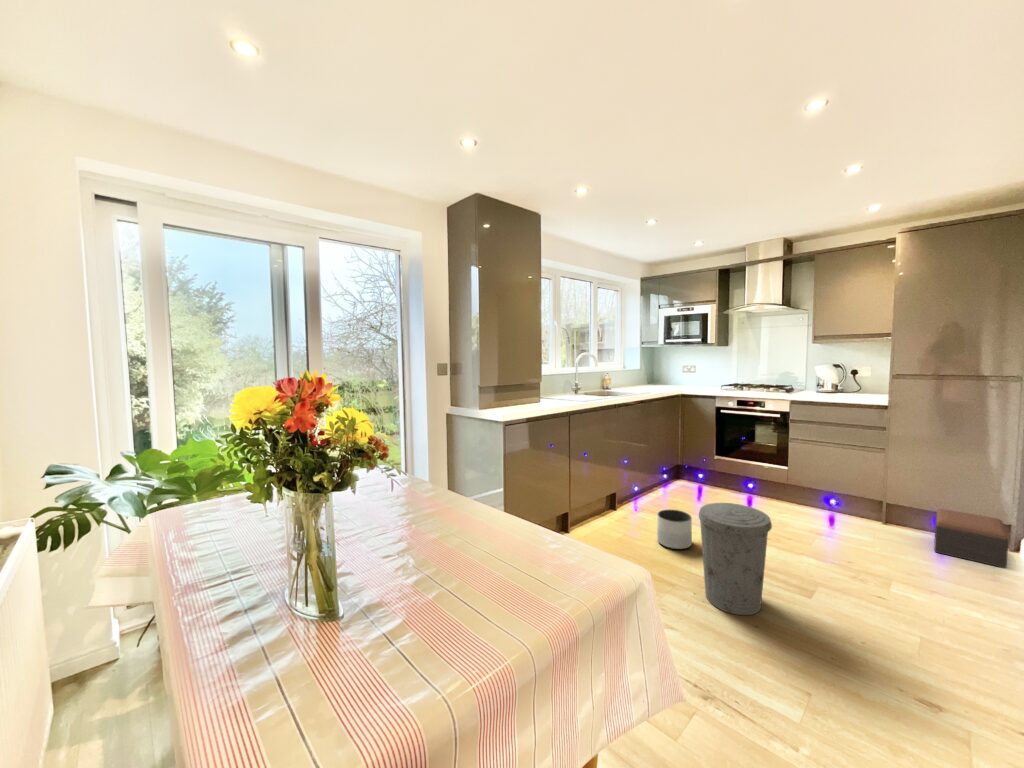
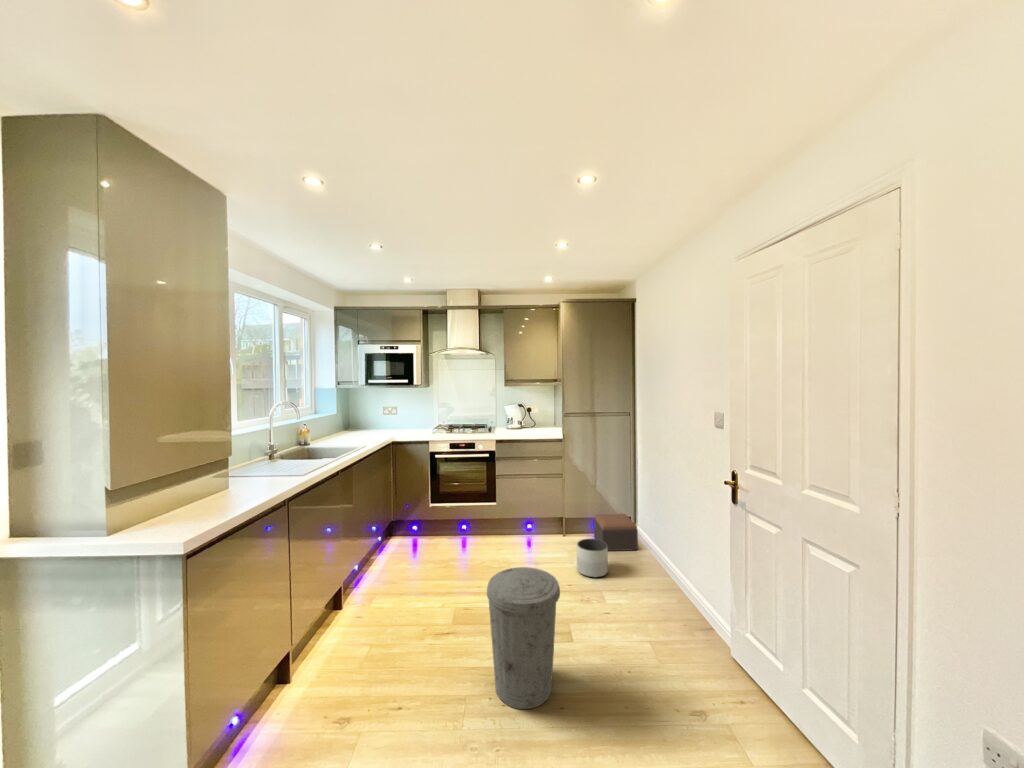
planter: present [657,510,692,549] -> present [577,539,608,578]

